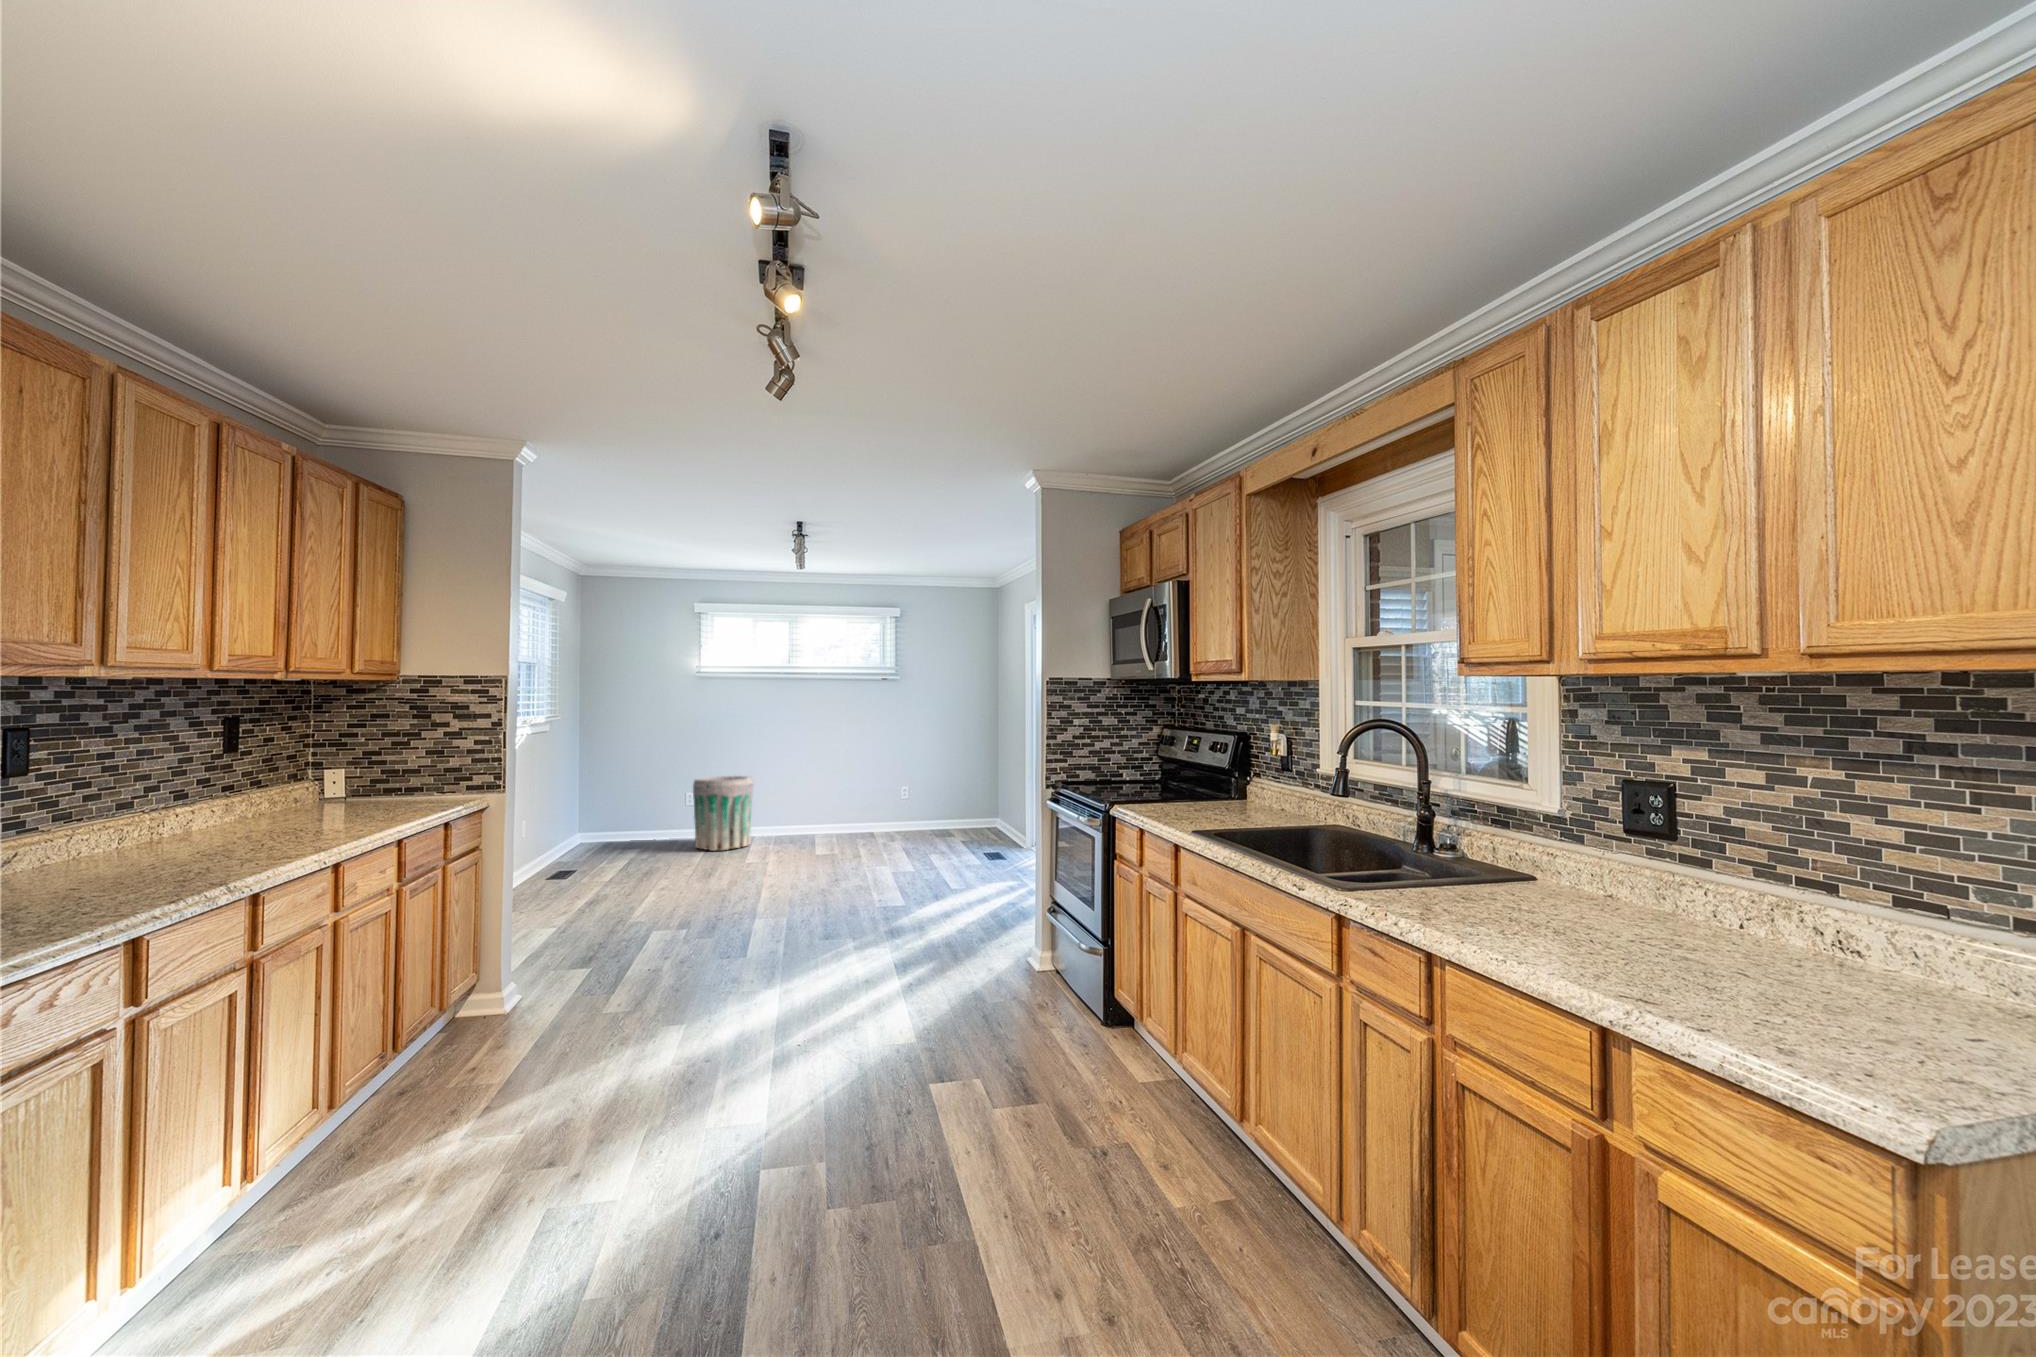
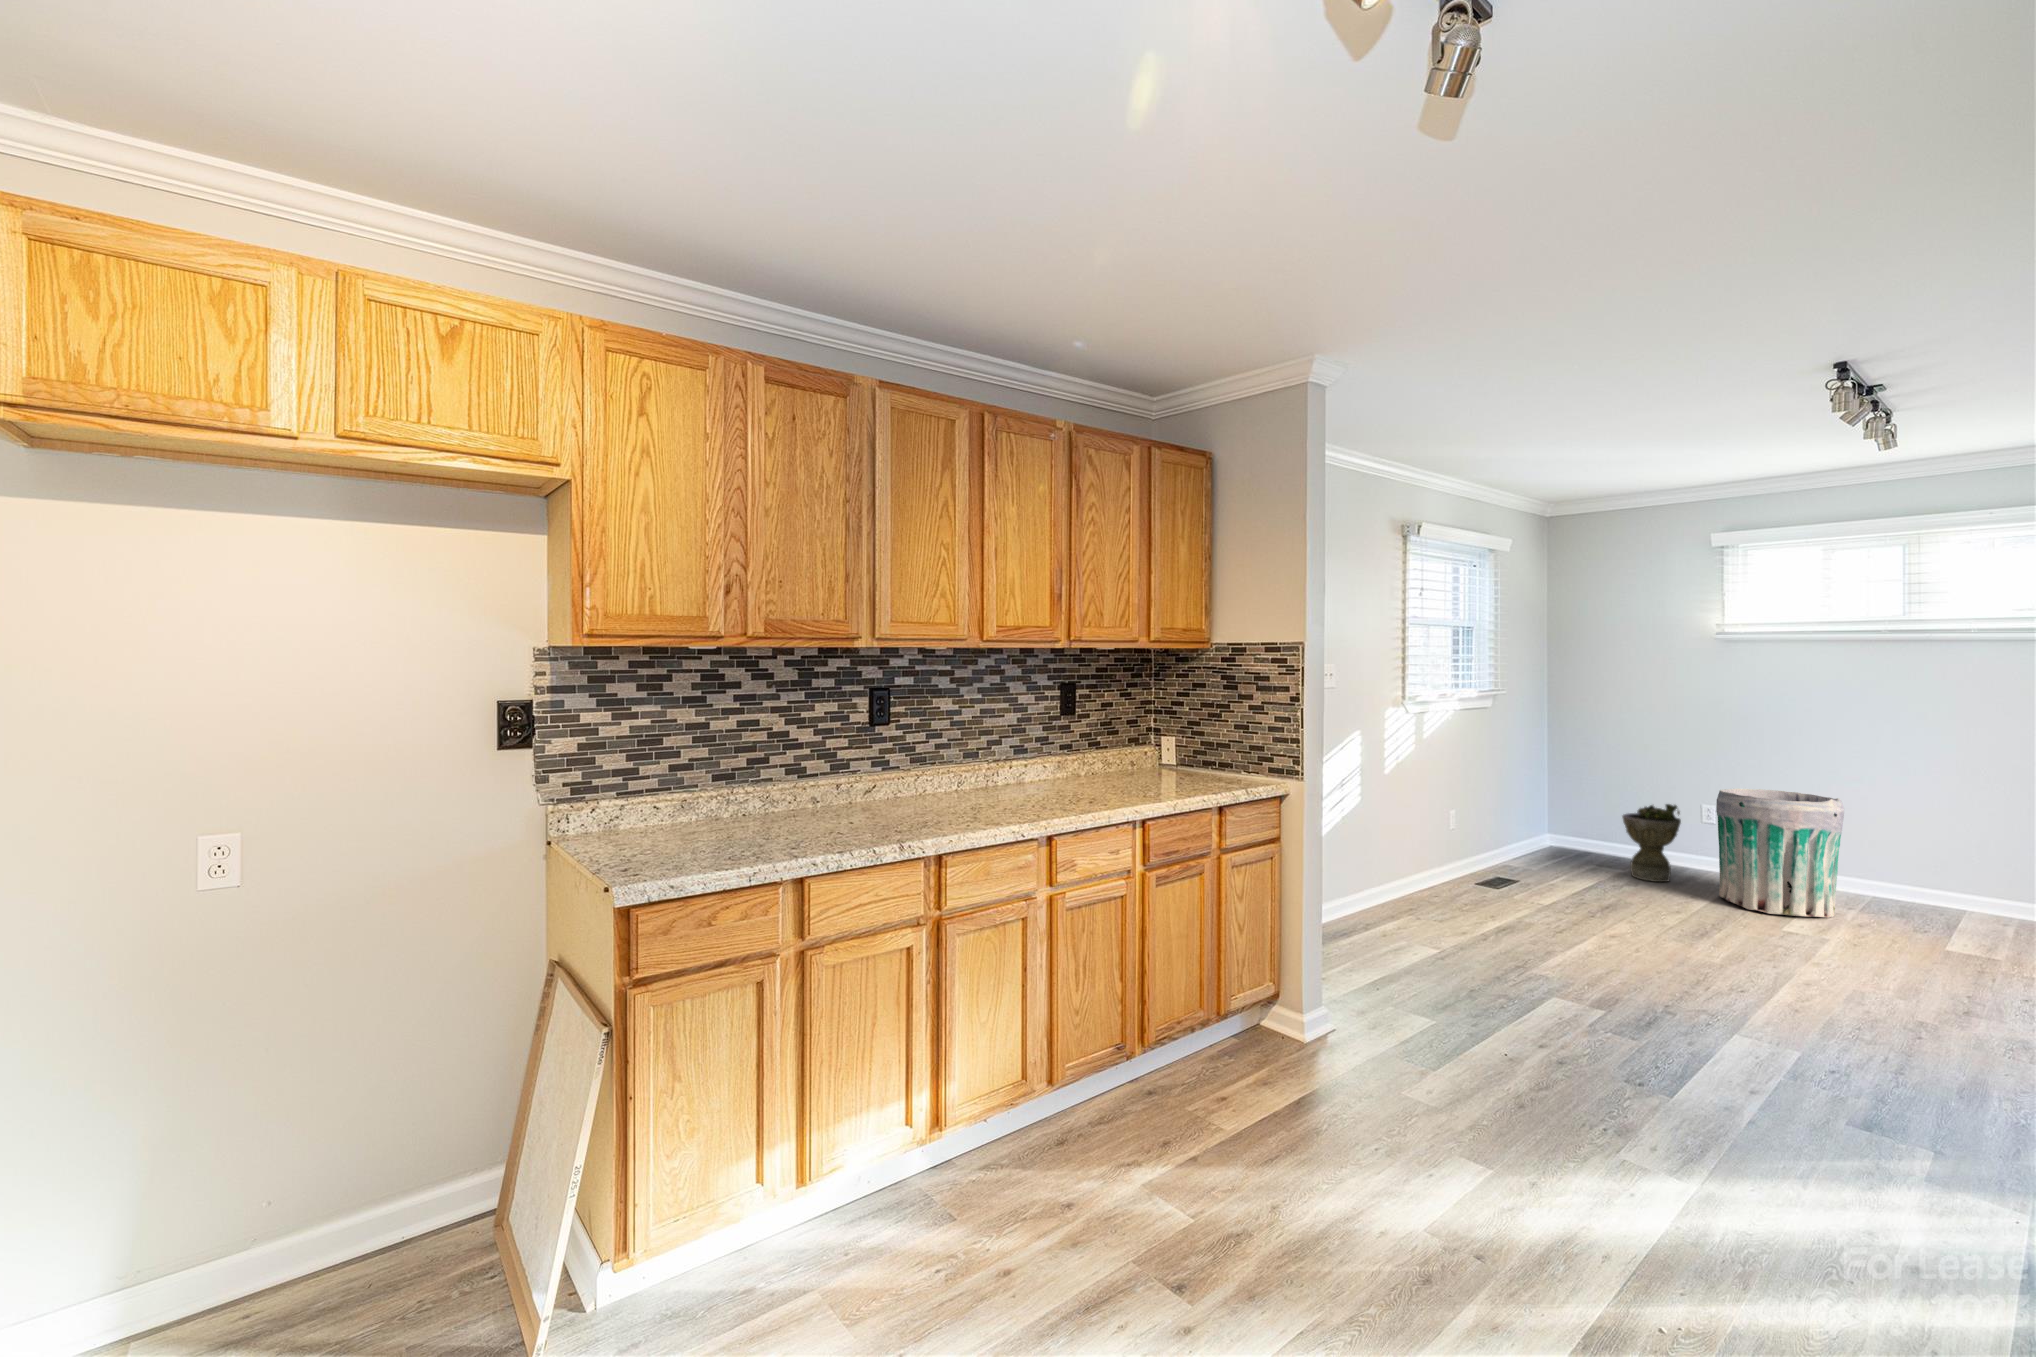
planter: none [636,794,671,849] -> present [1622,804,1681,882]

